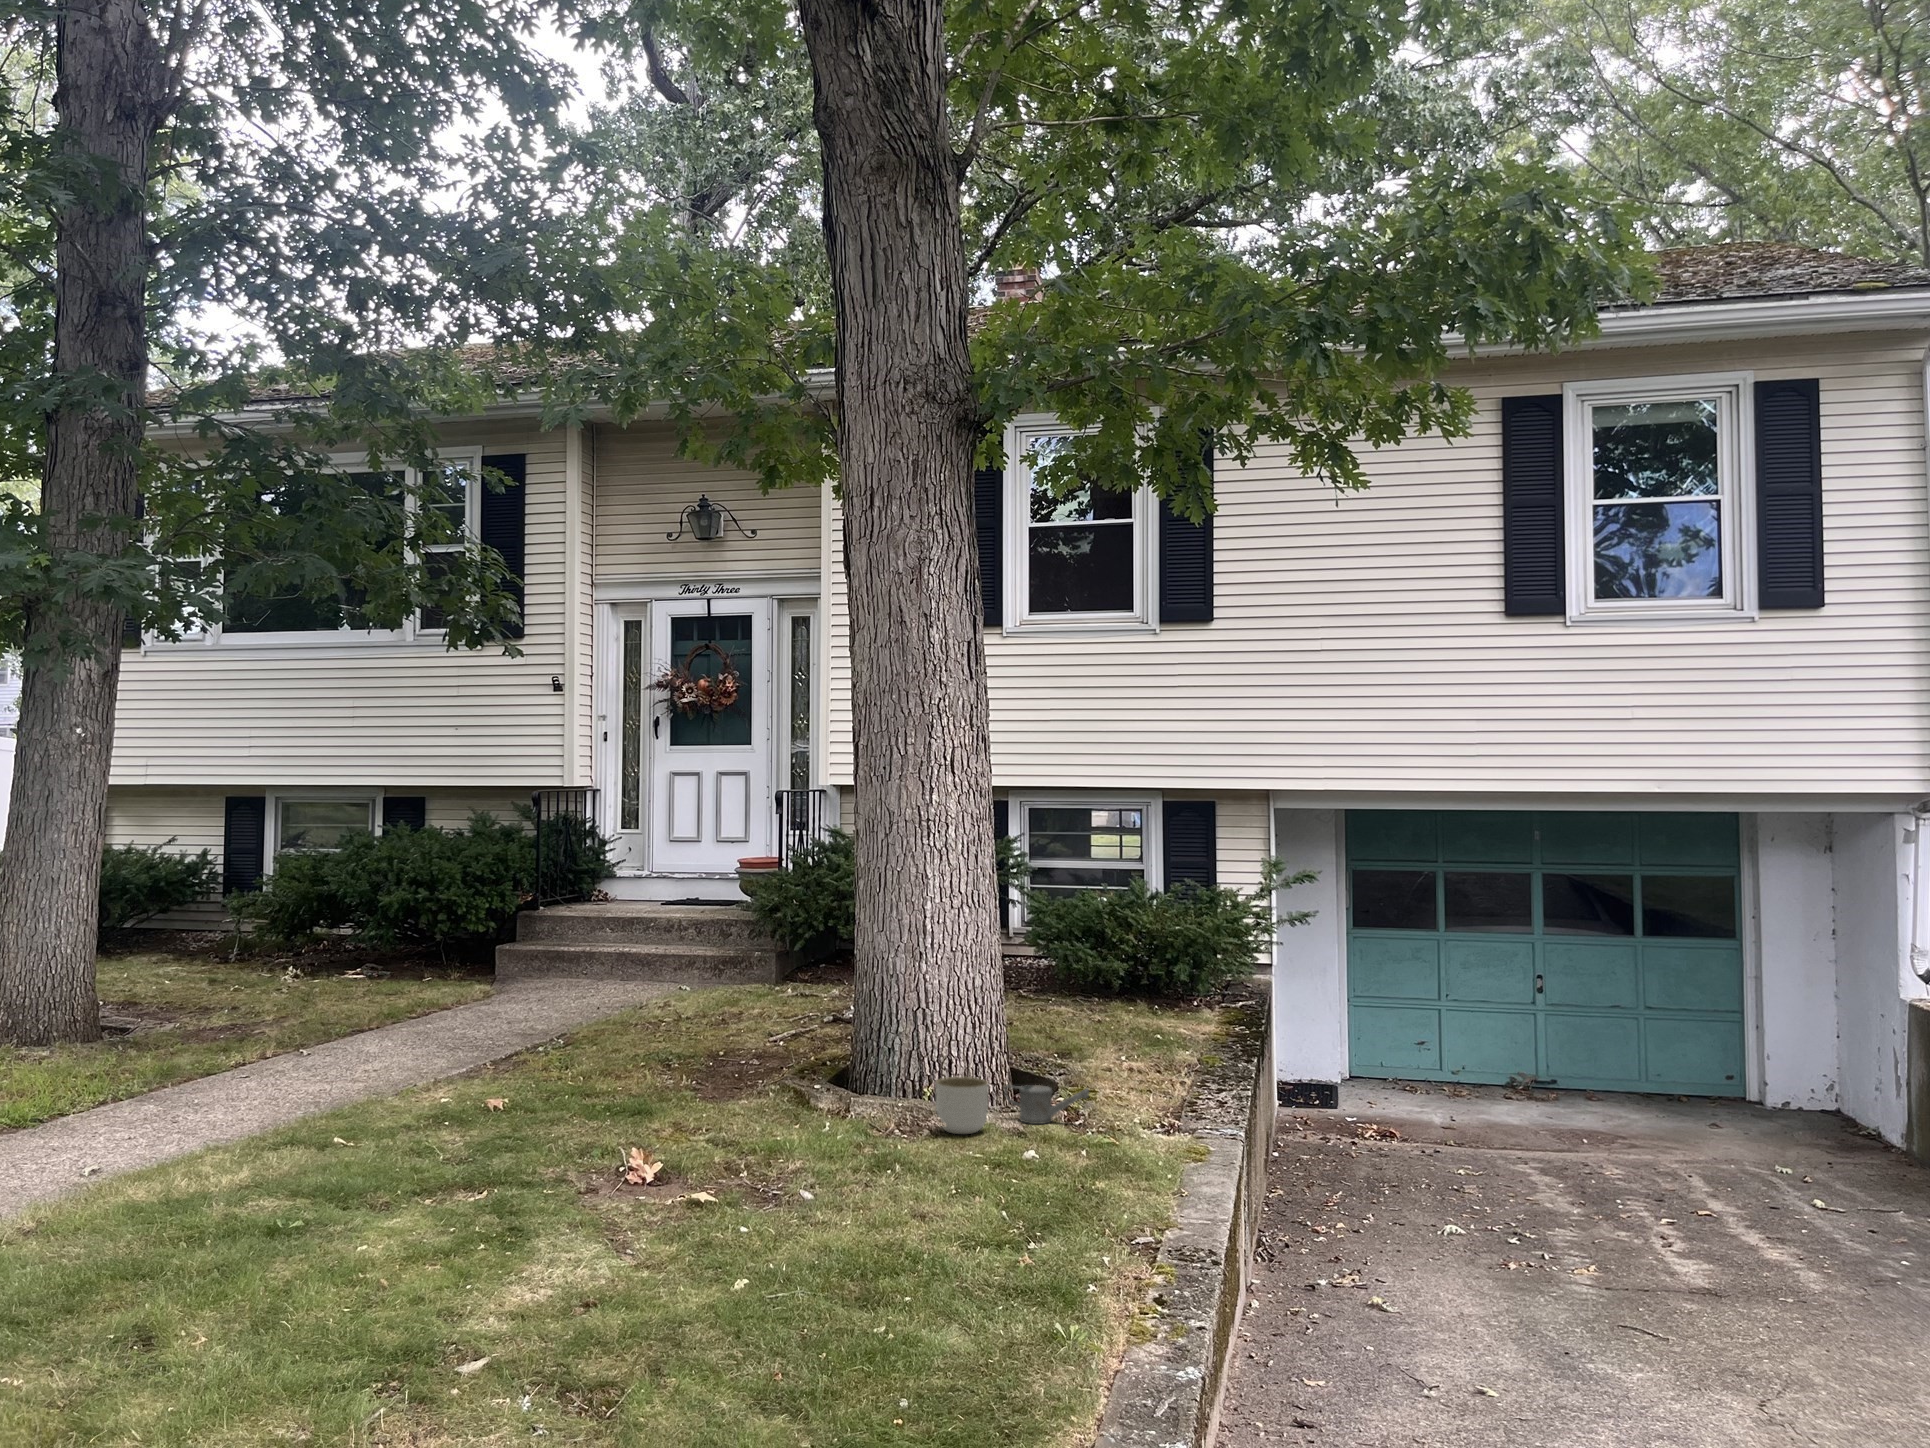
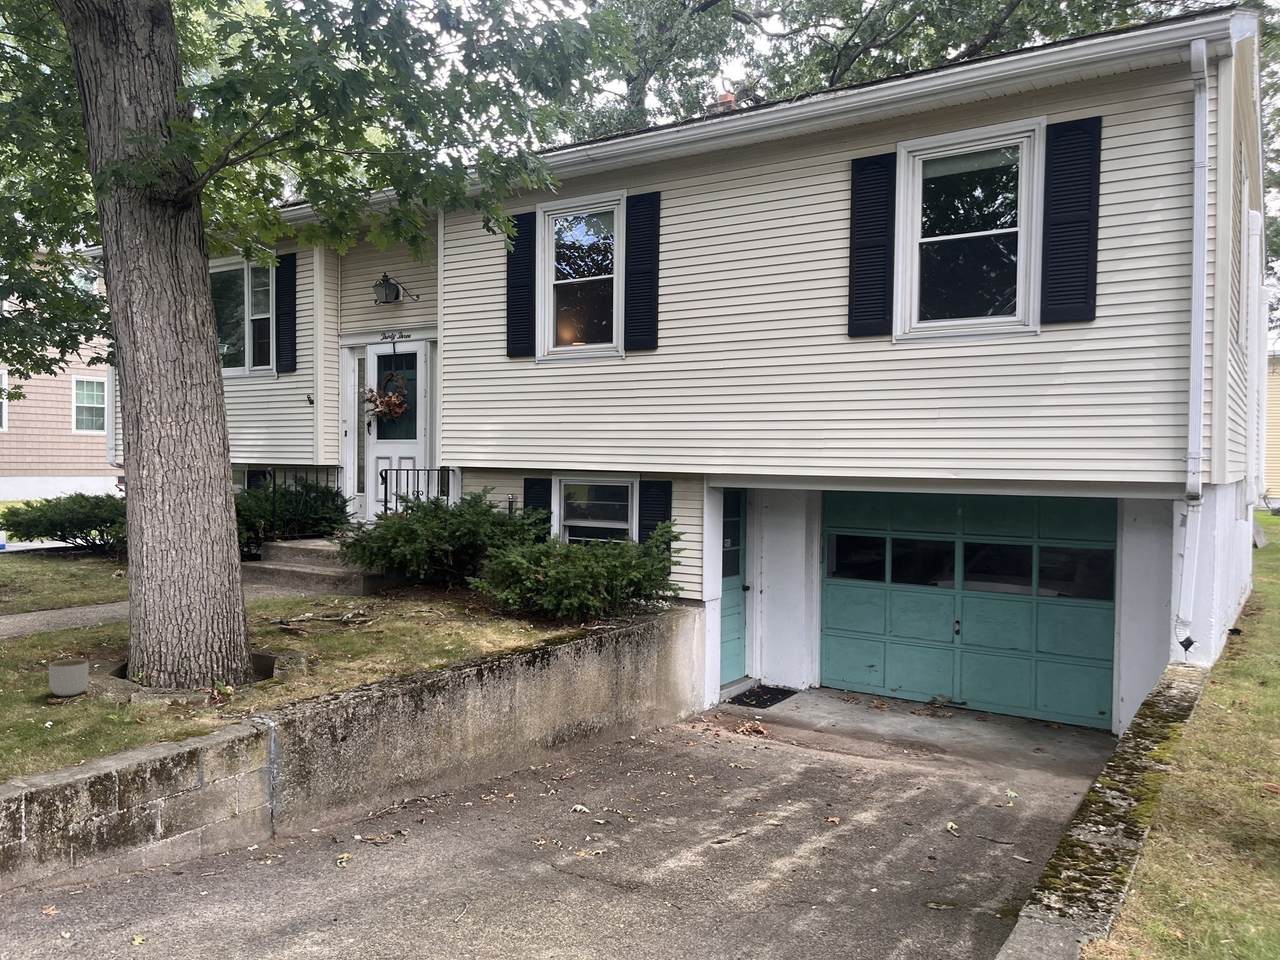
watering can: present [1004,1085,1089,1124] -> none [120,668,150,695]

